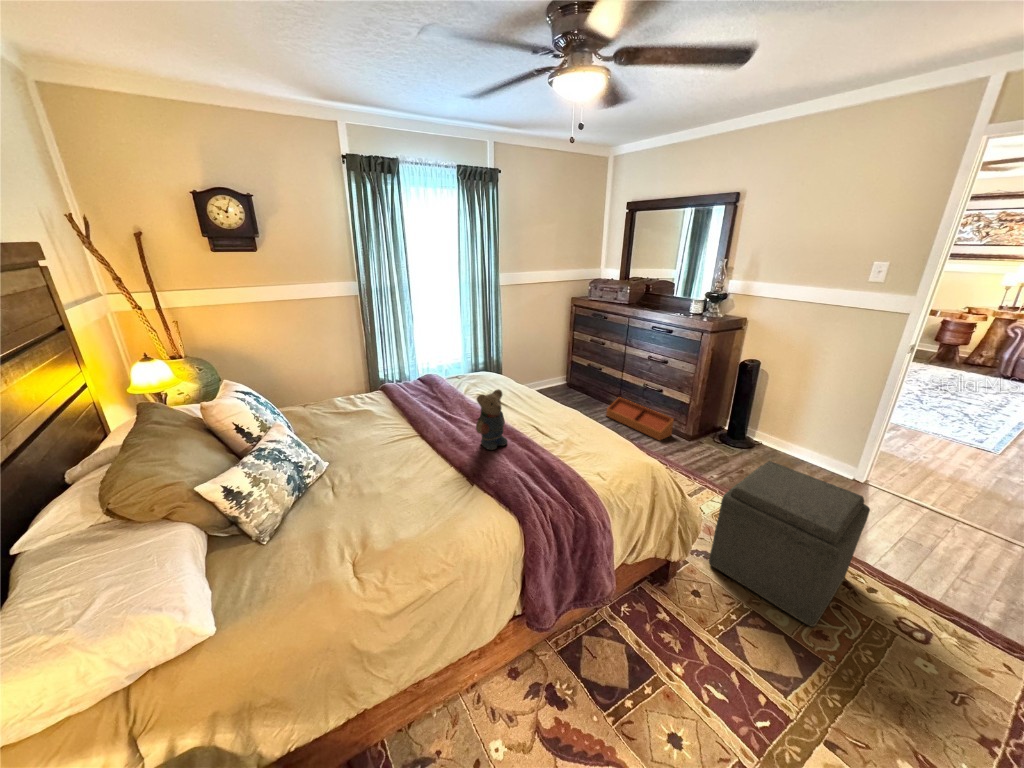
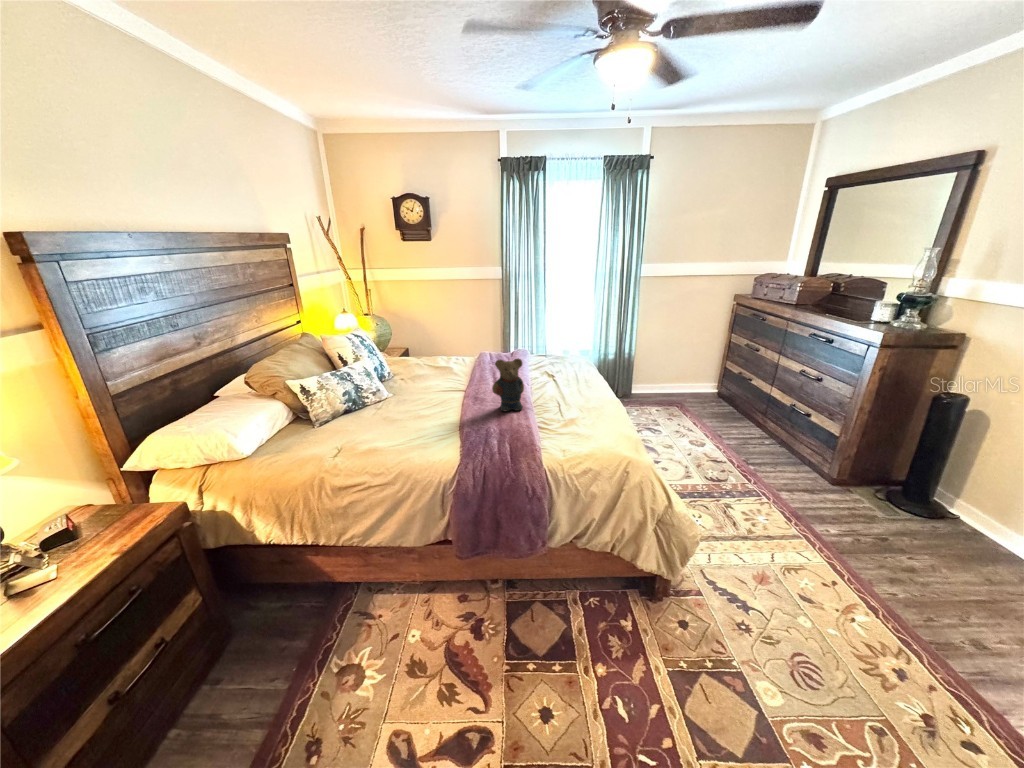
storage bin: present [606,398,674,440] -> none [738,416,818,476]
ottoman: present [709,461,870,626] -> none [727,514,984,729]

